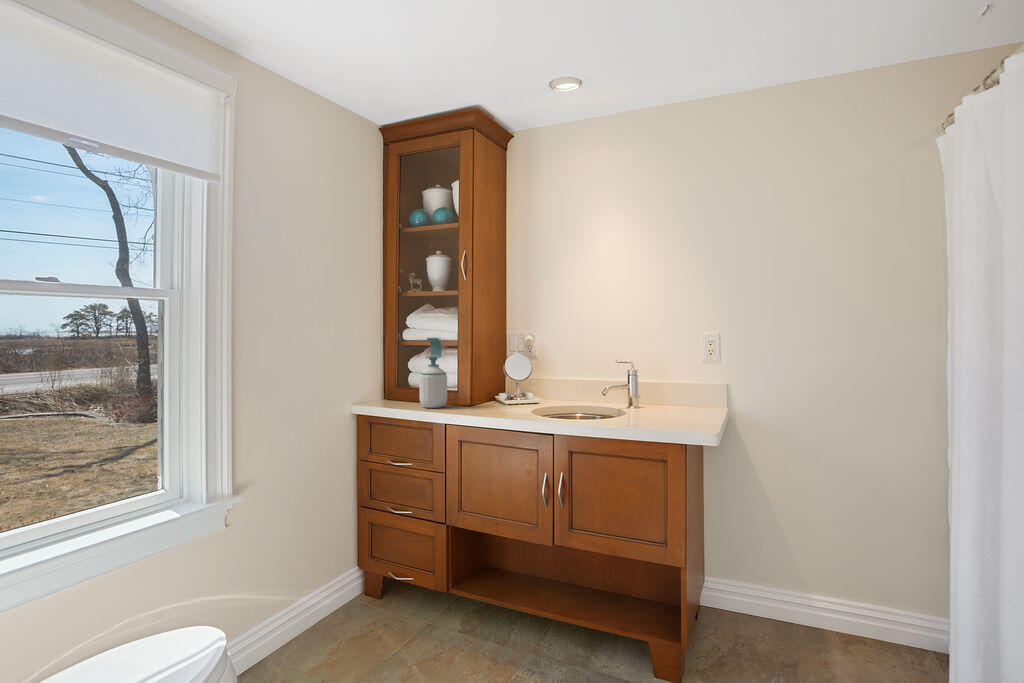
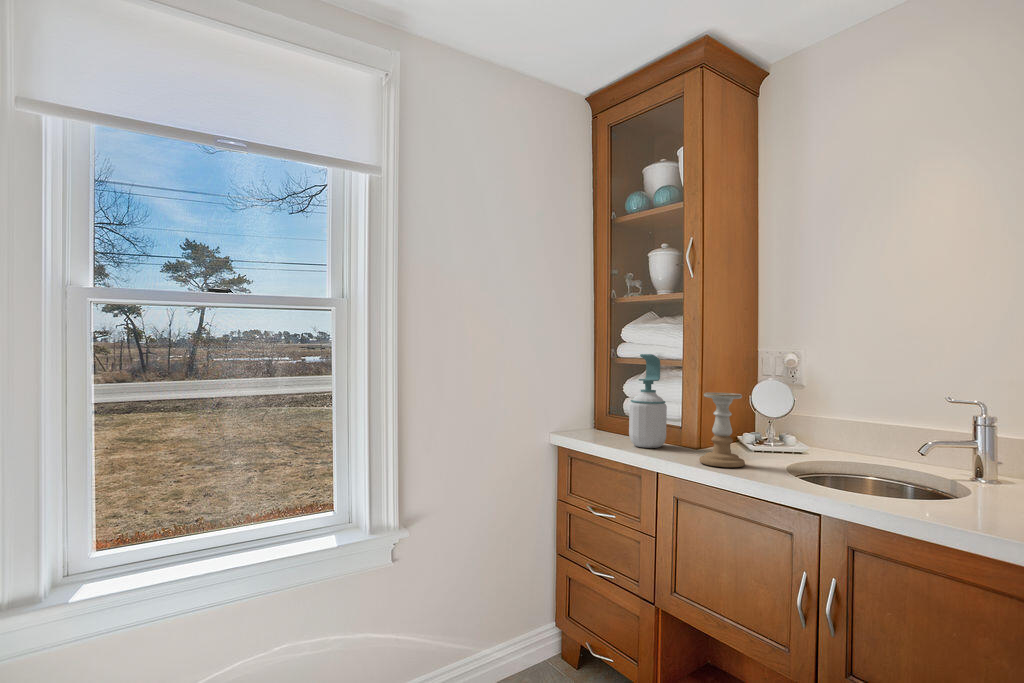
candle holder: none [476,364,505,415] -> present [699,393,745,467]

